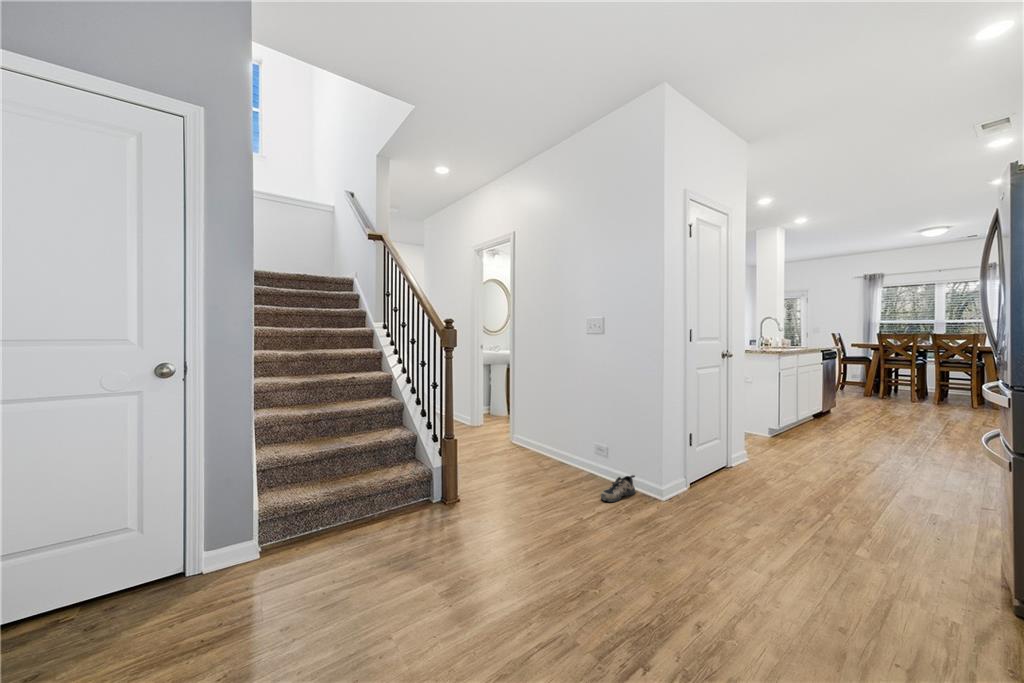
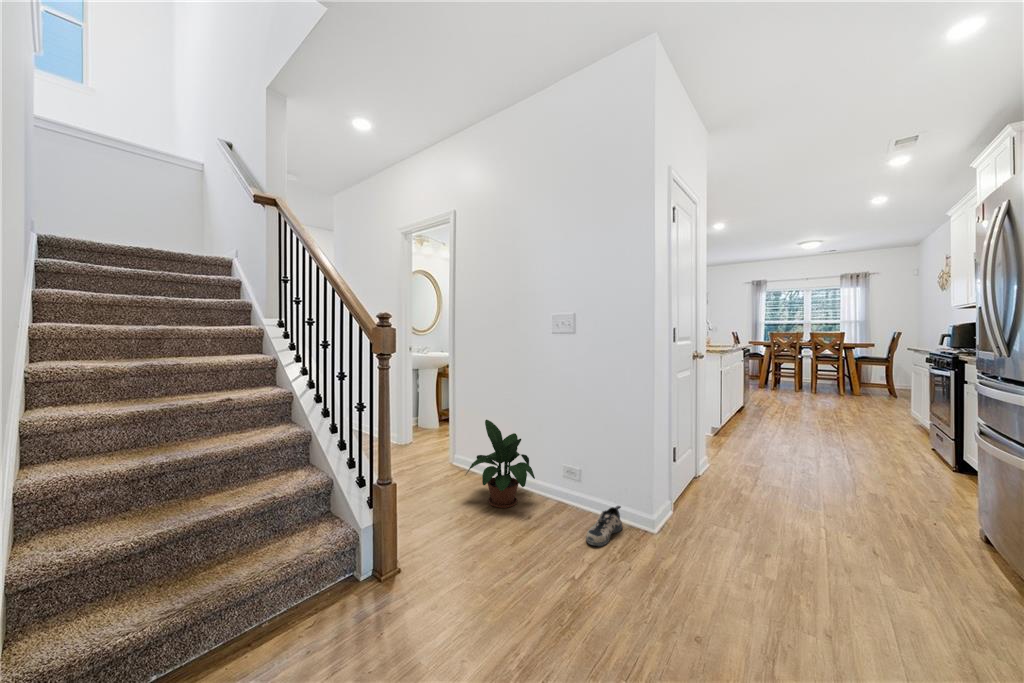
potted plant: none [515,403,570,473] -> present [466,420,535,508]

